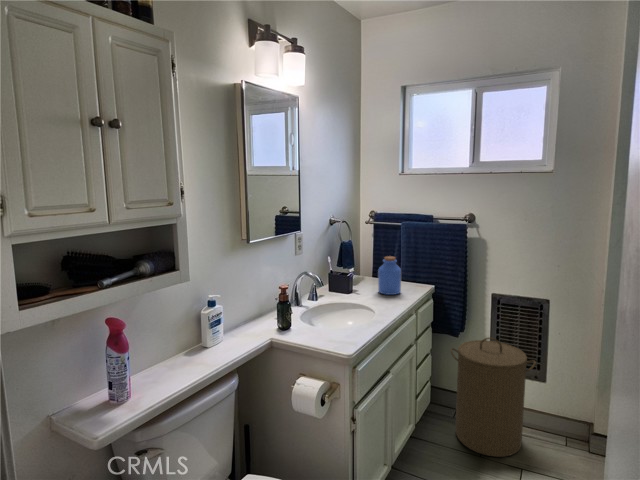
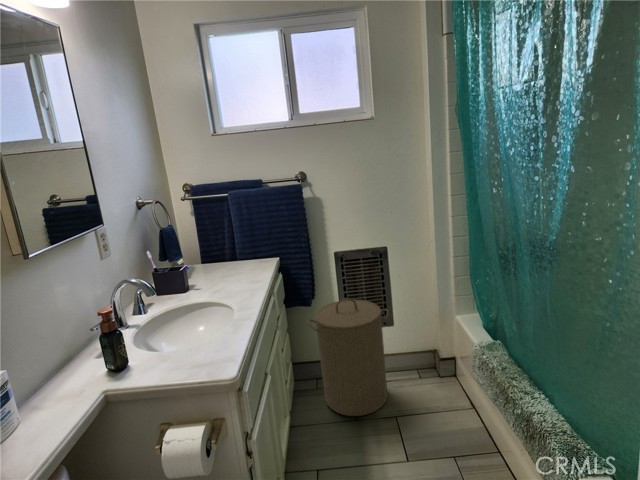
jar: present [378,256,401,295] -> none [217,235,248,281]

